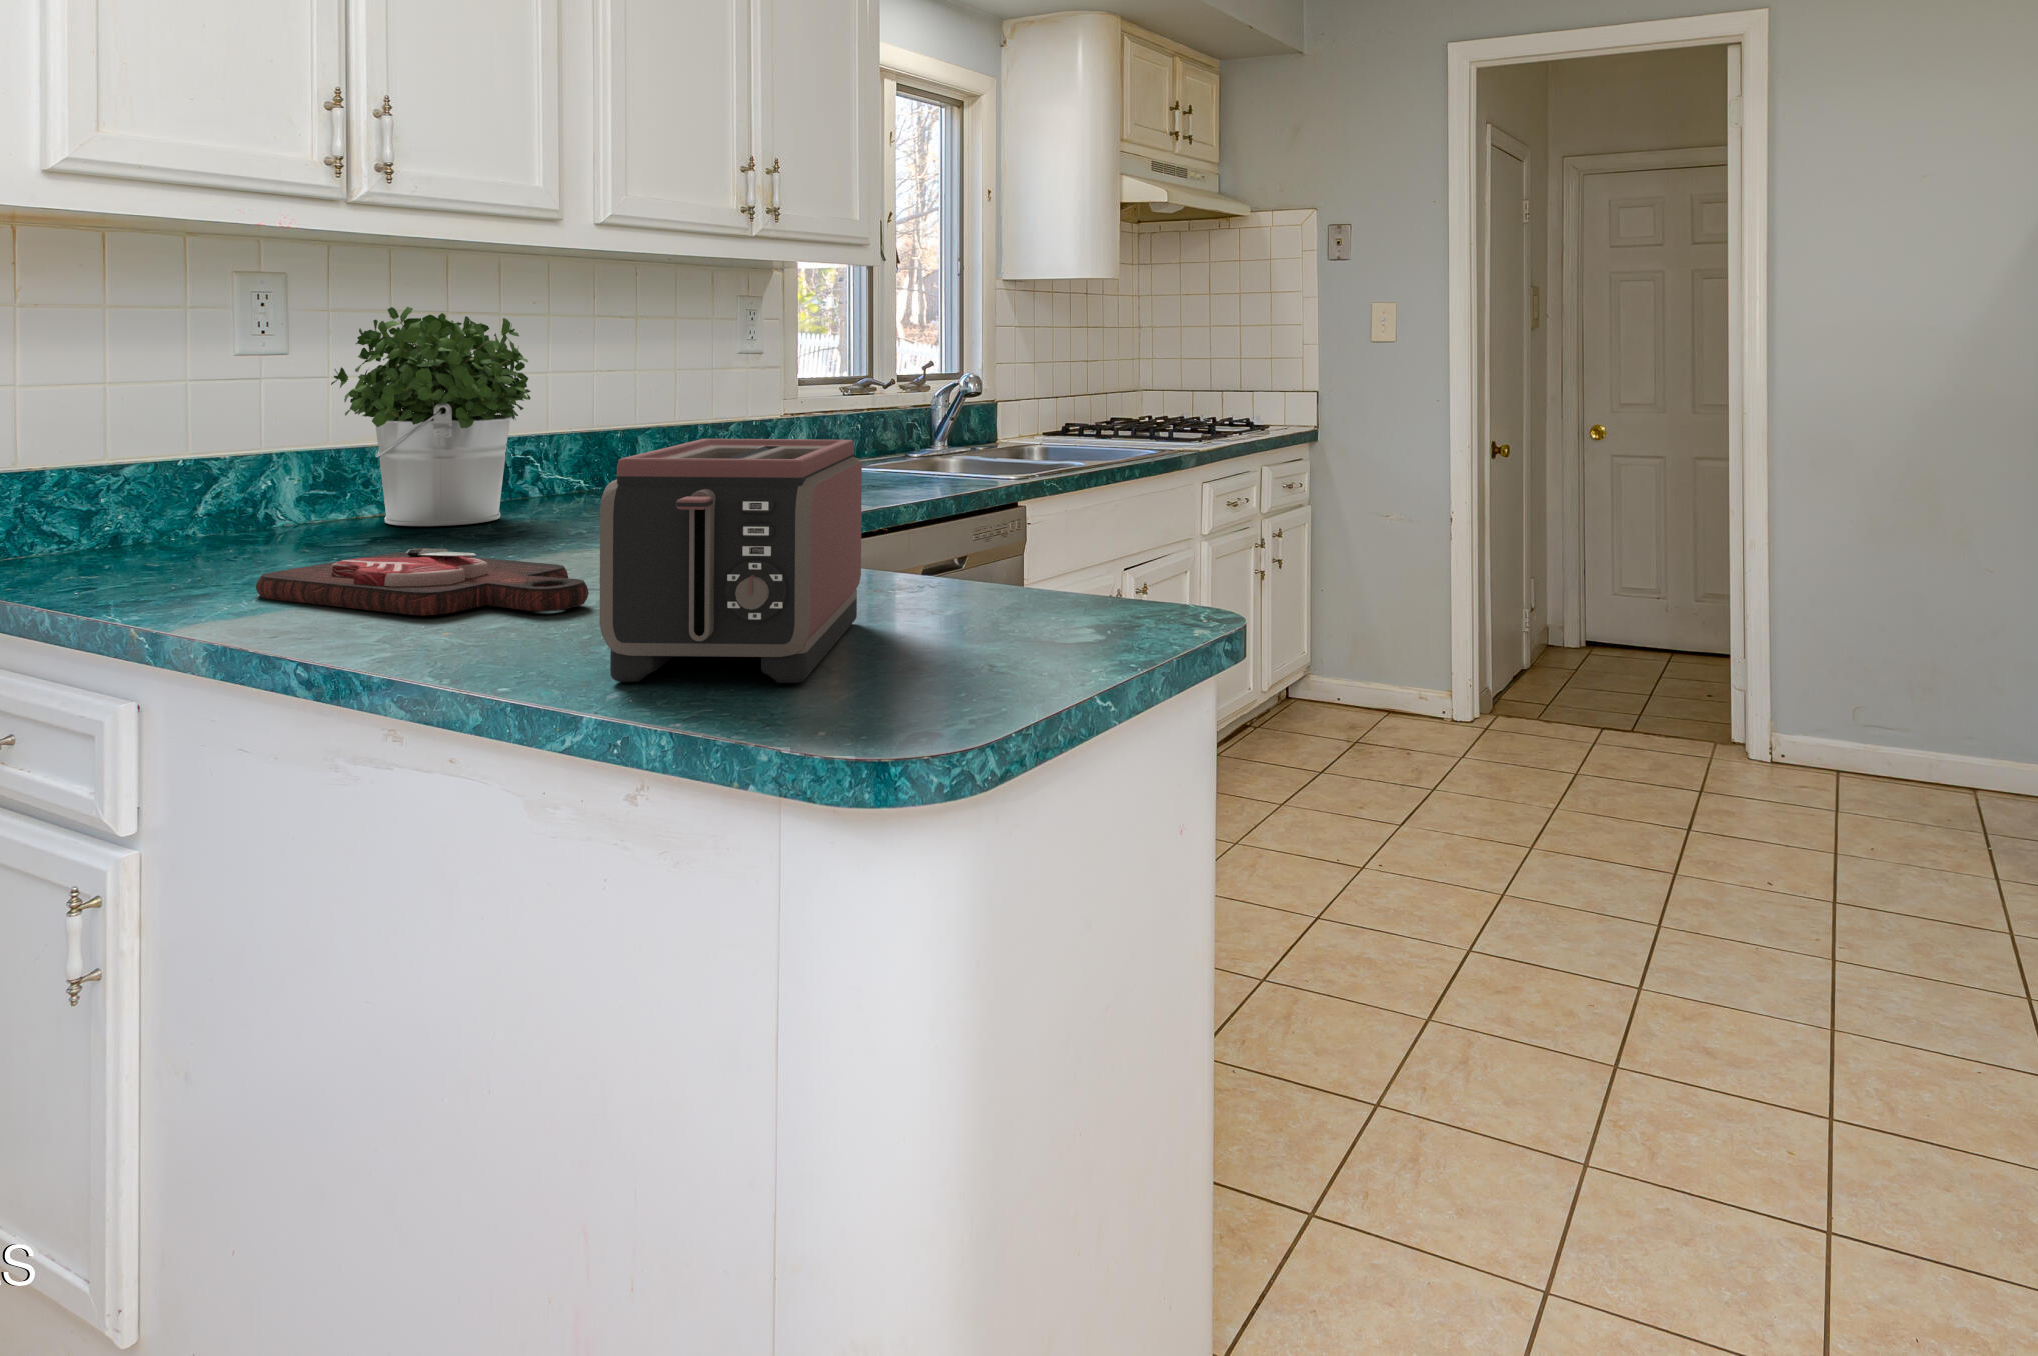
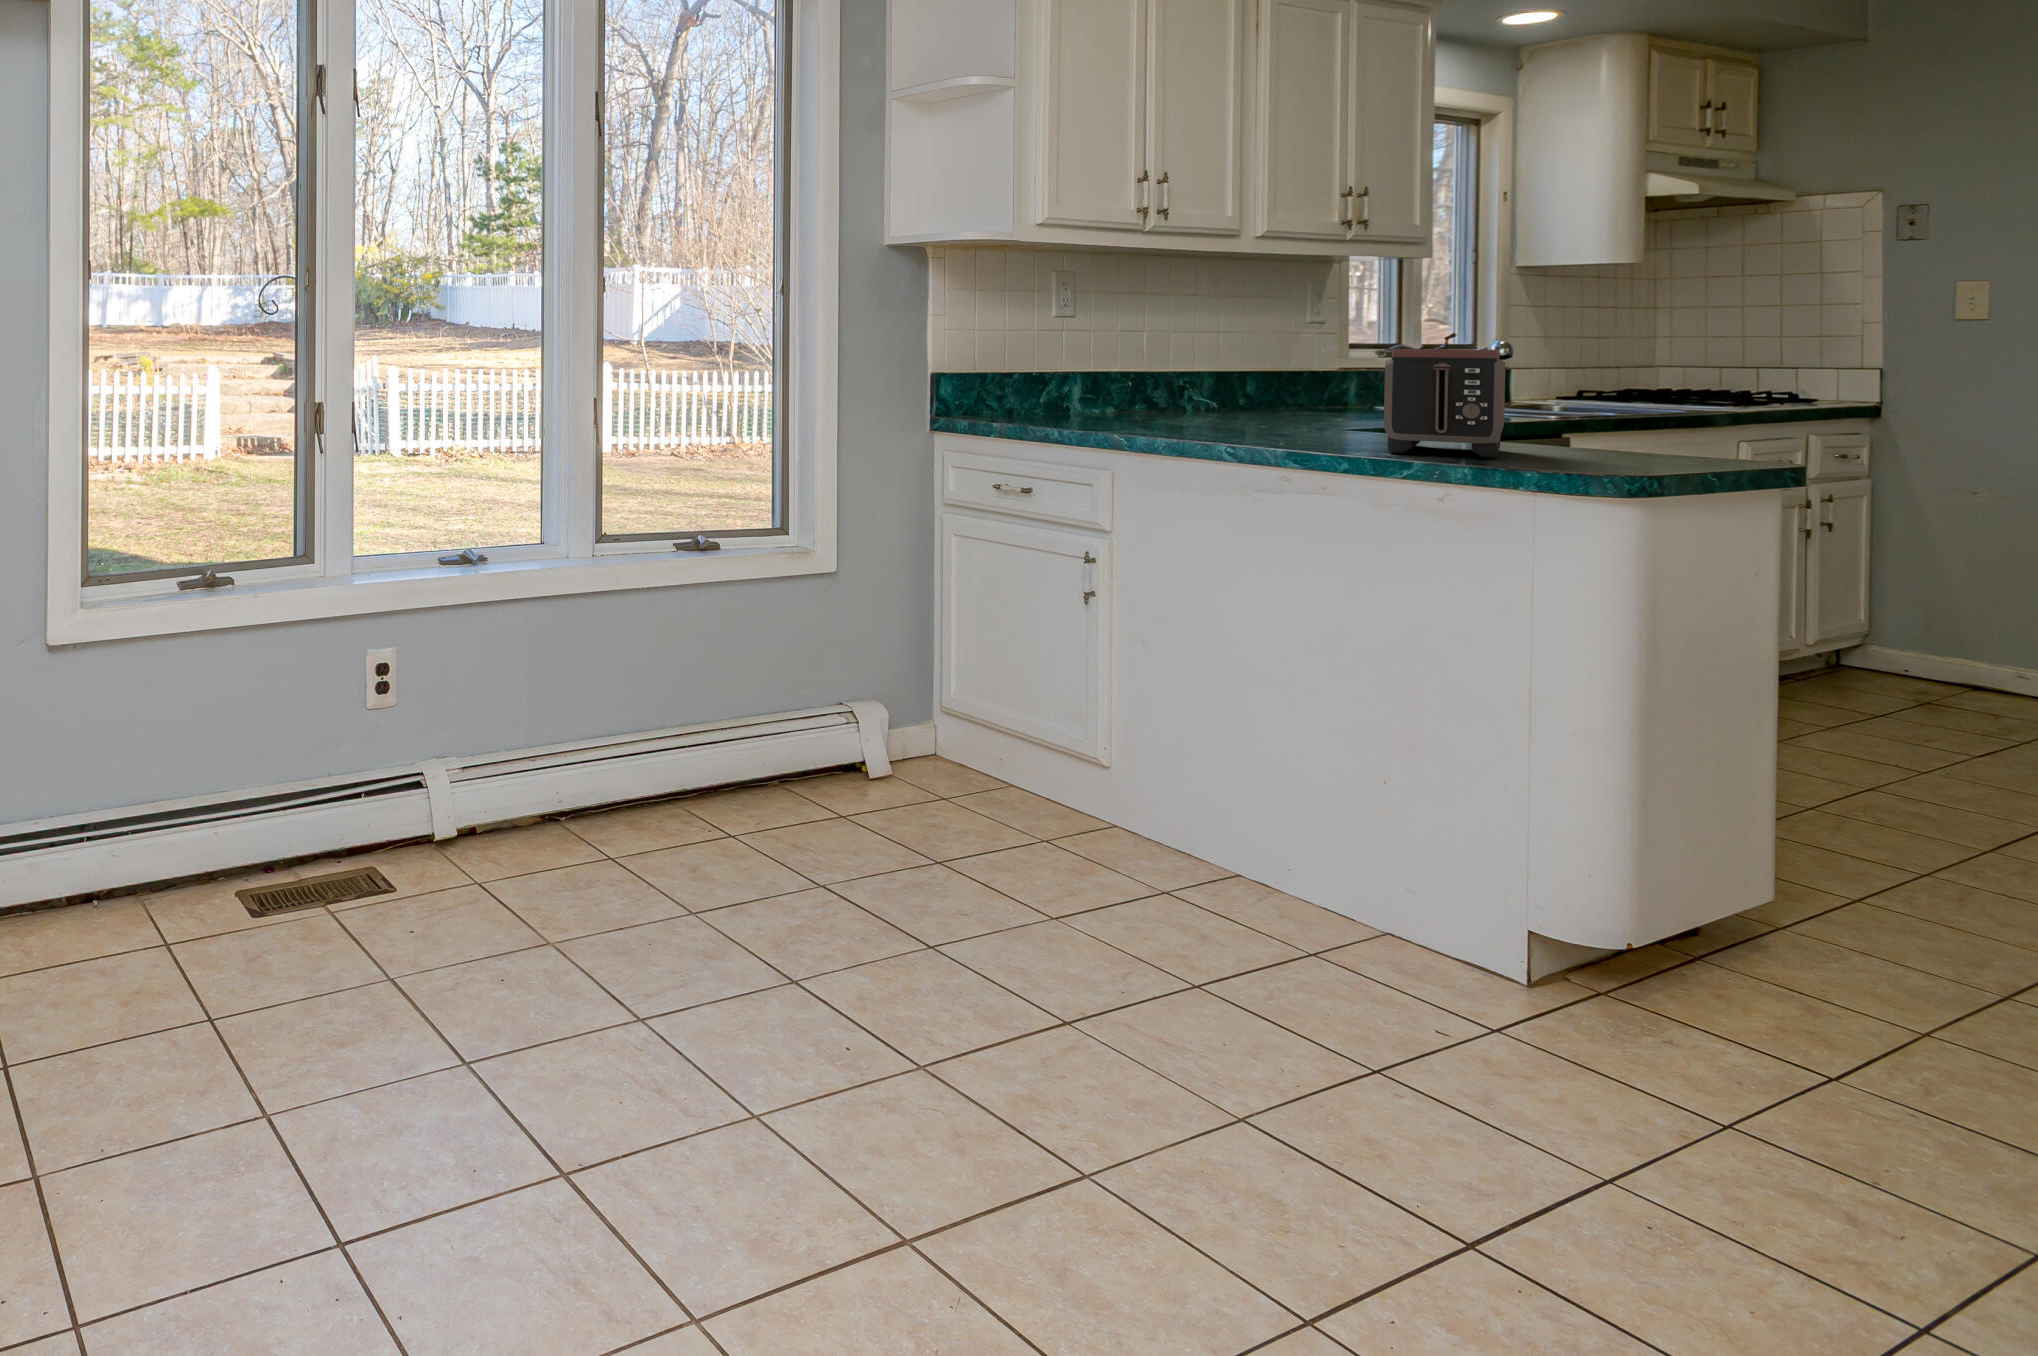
potted plant: present [331,307,531,526] -> none [1098,289,1215,416]
cutting board: present [256,549,589,615] -> none [1136,410,1327,437]

